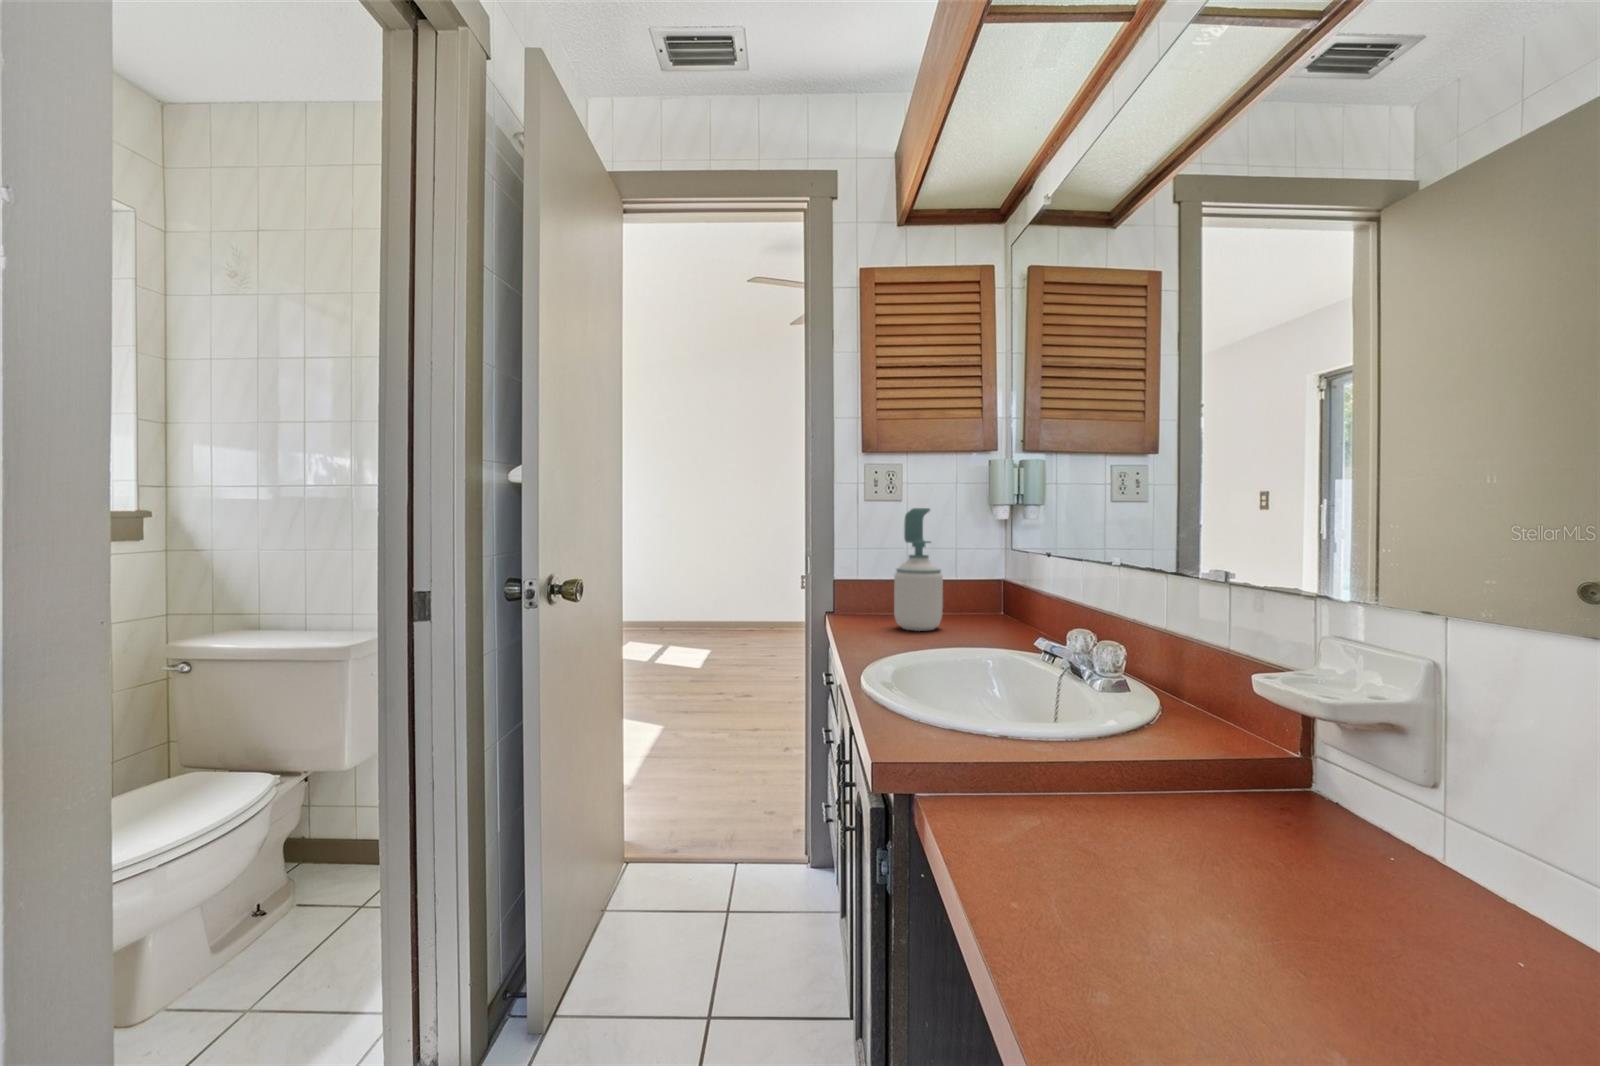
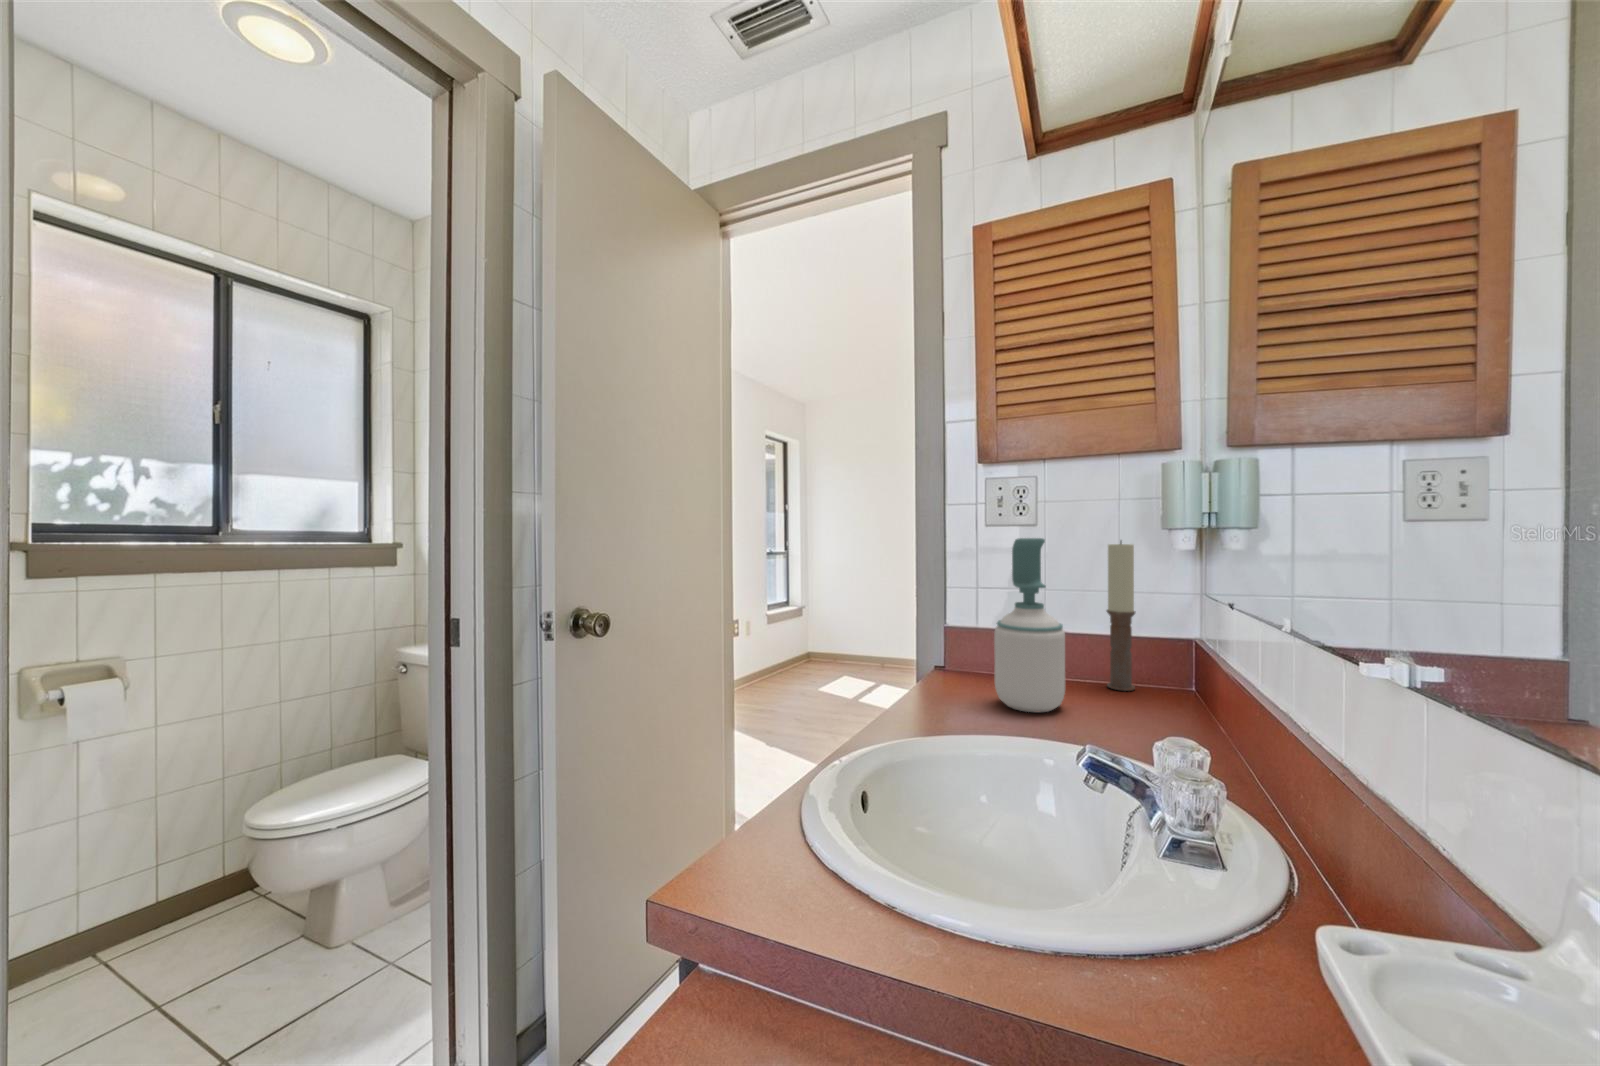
candle: none [951,513,970,617] -> present [1107,541,1135,691]

